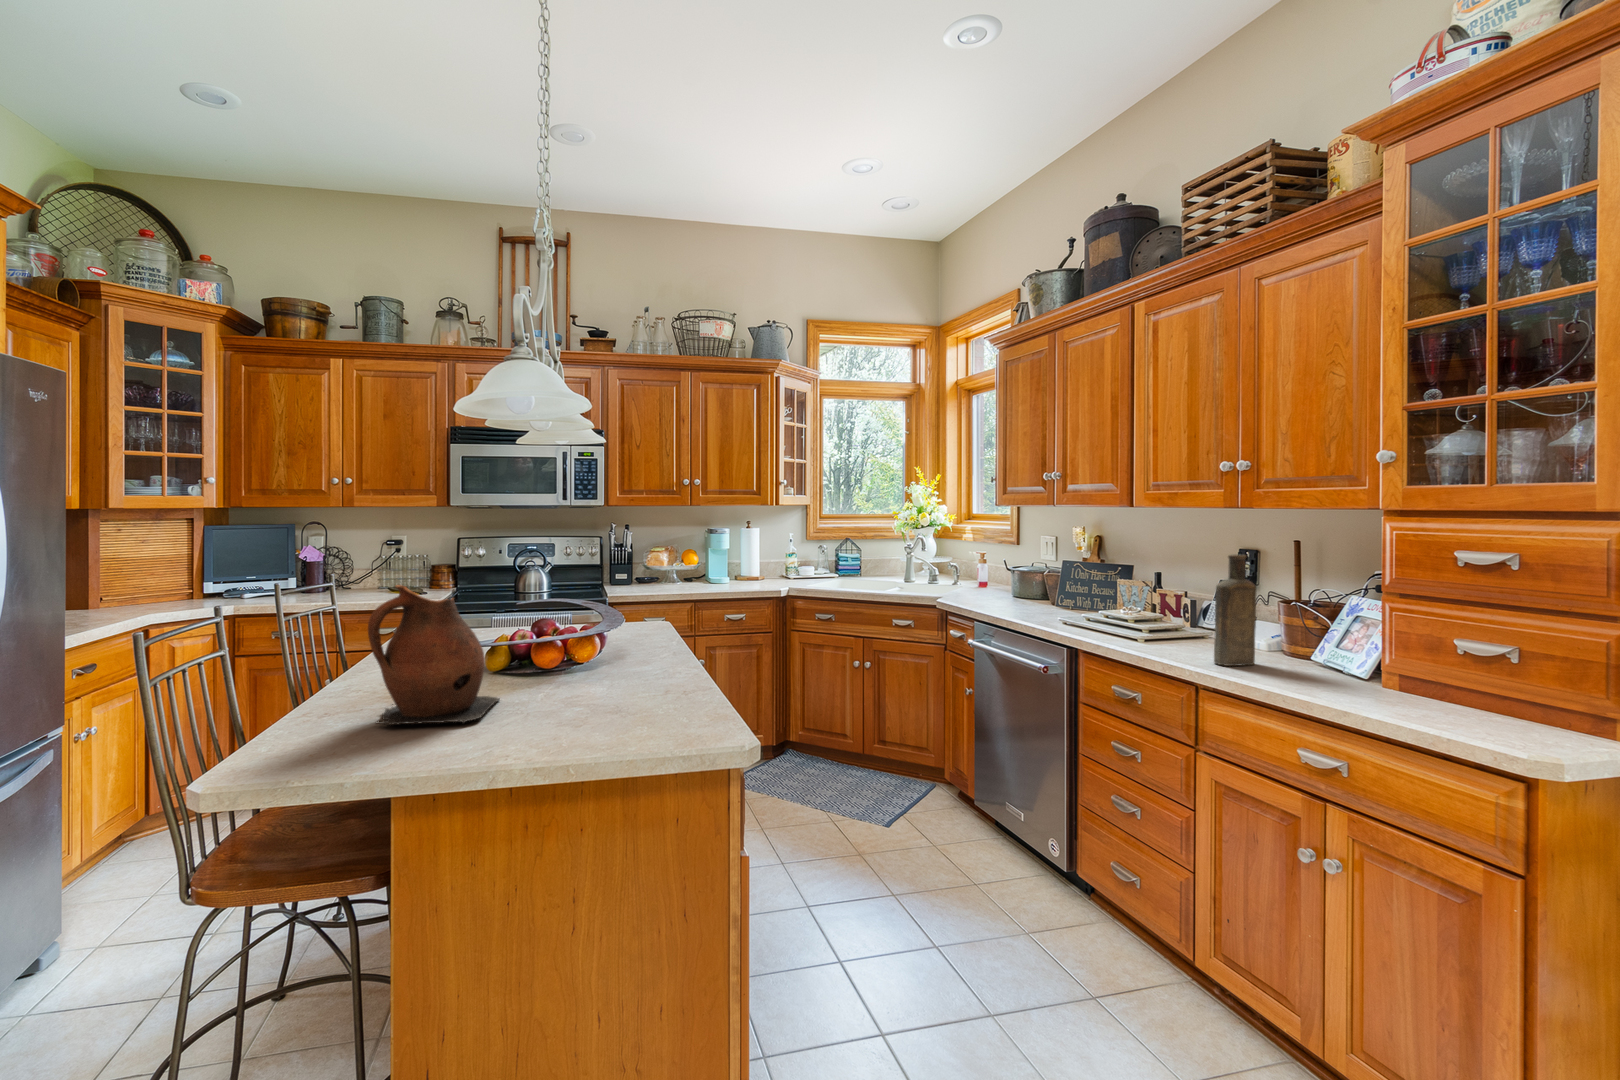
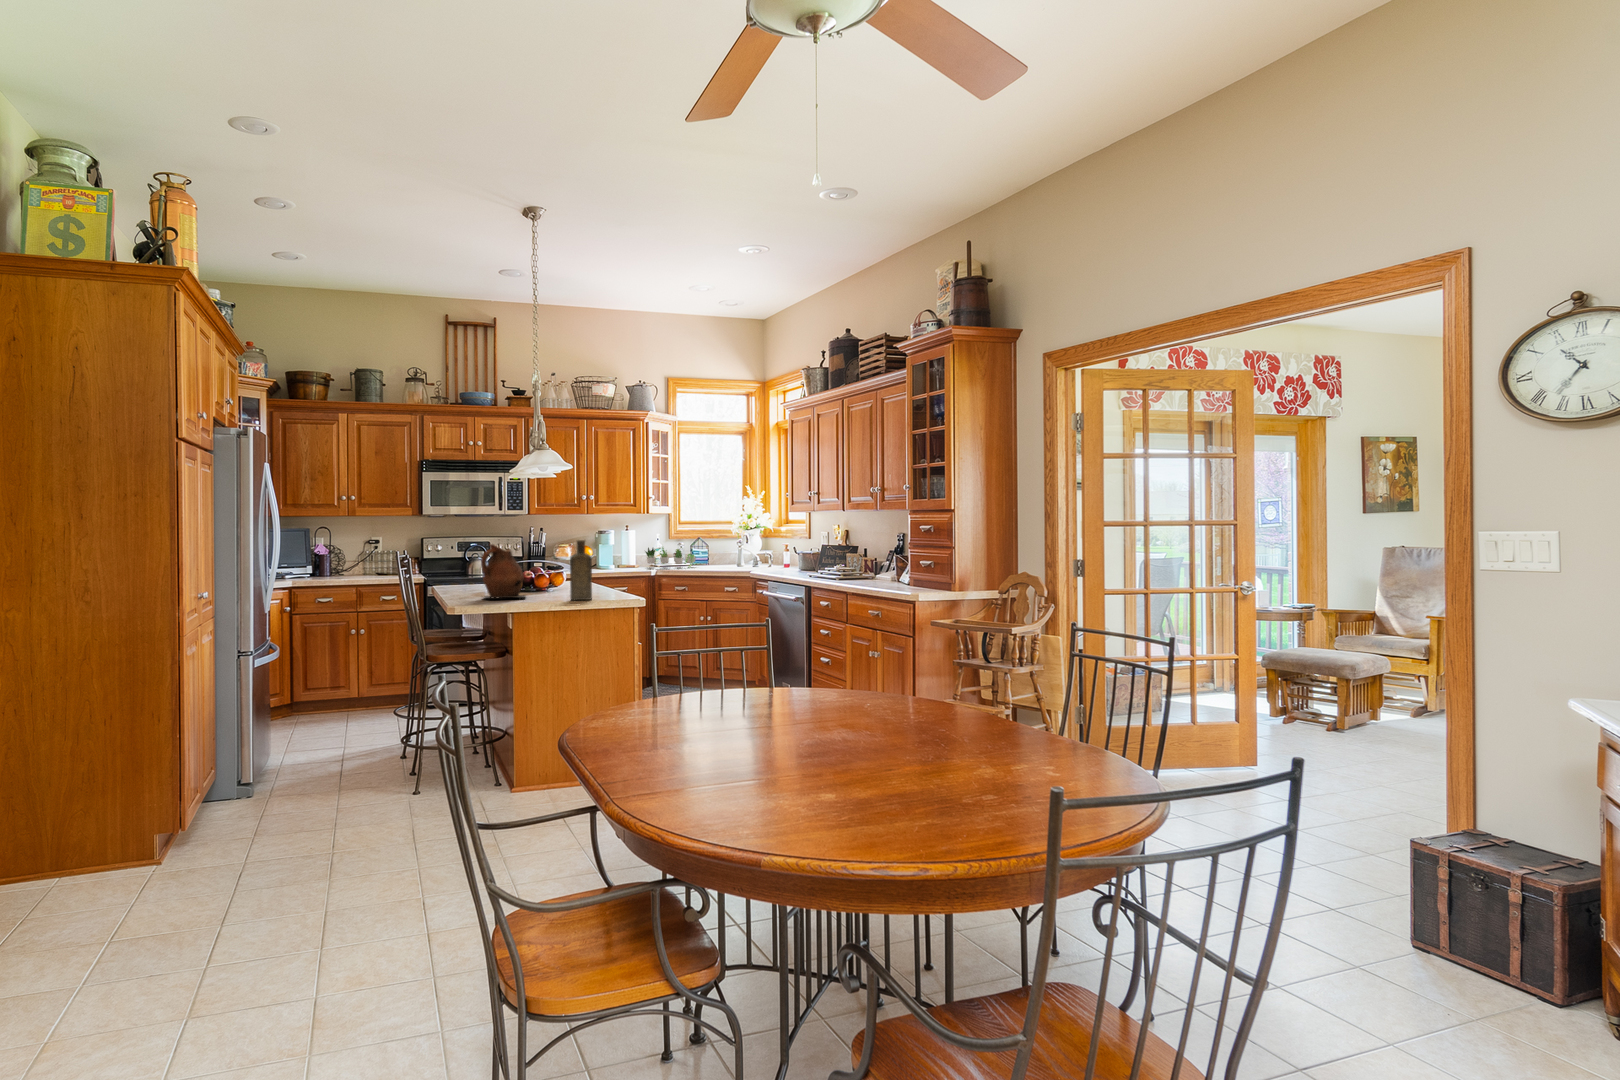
succulent plant: none [772,552,845,587] -> present [645,547,696,568]
bottle: present [1214,554,1256,666] -> present [570,540,592,600]

